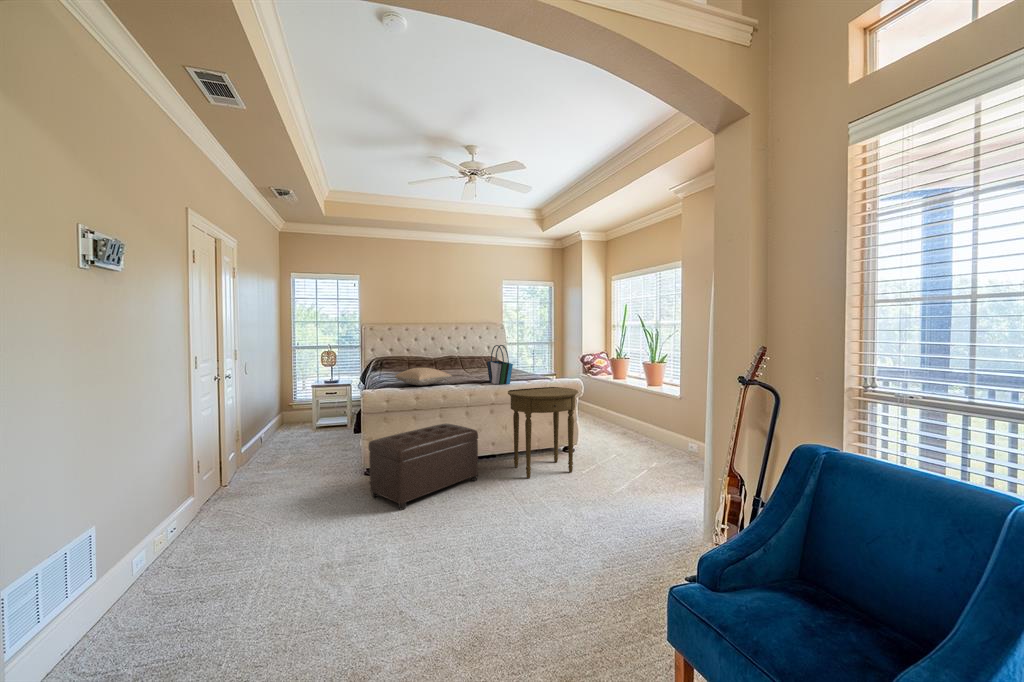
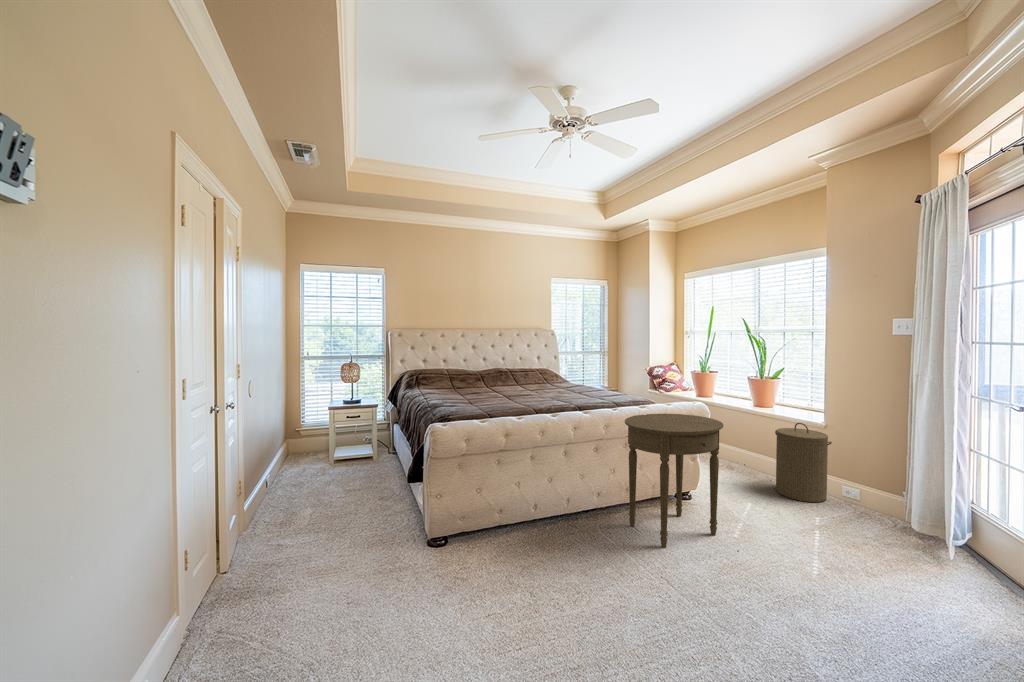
tote bag: present [487,345,513,385] -> none [575,357,620,411]
pillow: present [395,368,452,385] -> none [461,388,539,413]
laundry hamper: none [646,396,681,456] -> present [775,423,832,502]
ottoman: present [368,424,478,510] -> none [453,468,596,622]

